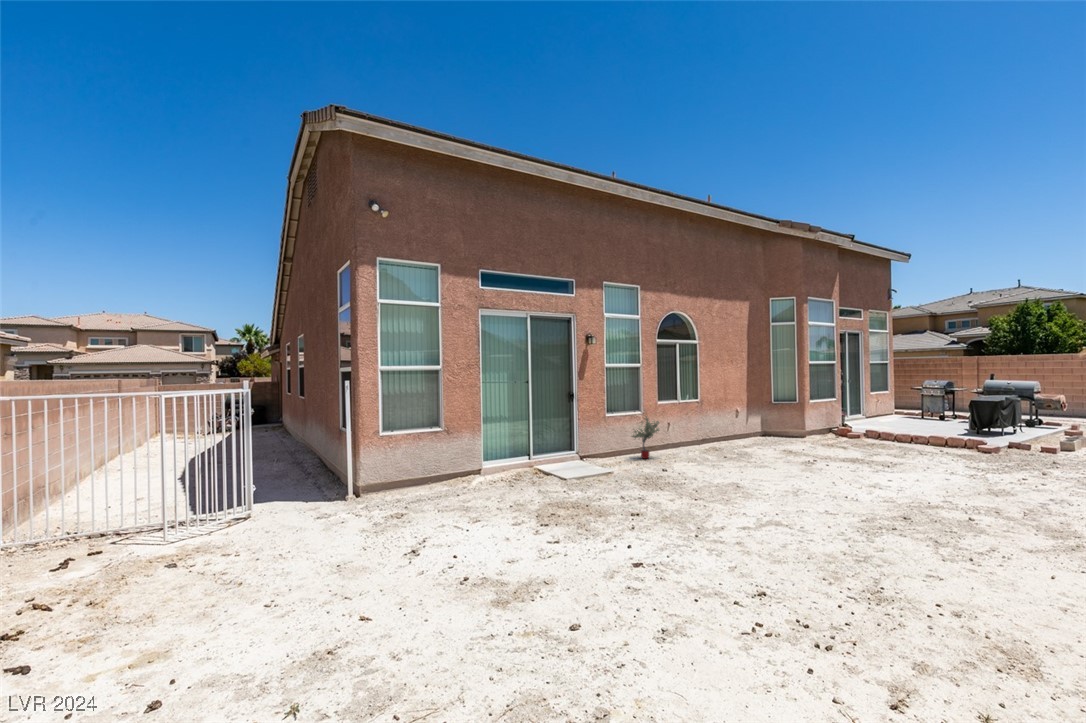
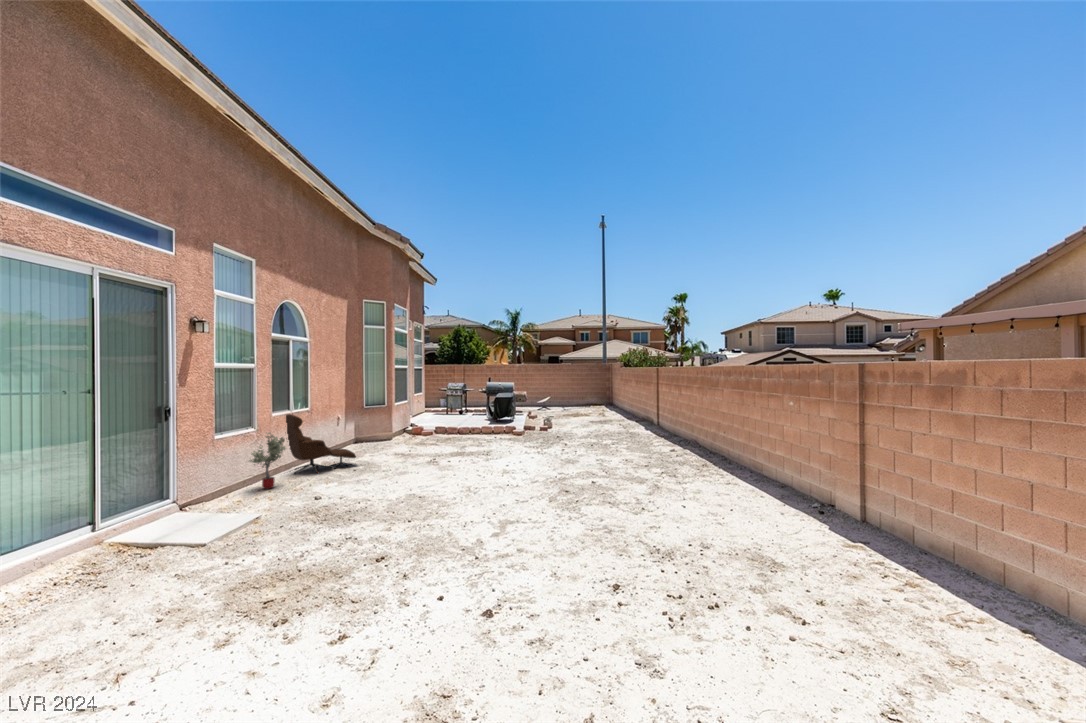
lounge chair: none [673,404,730,457] -> present [286,414,356,474]

